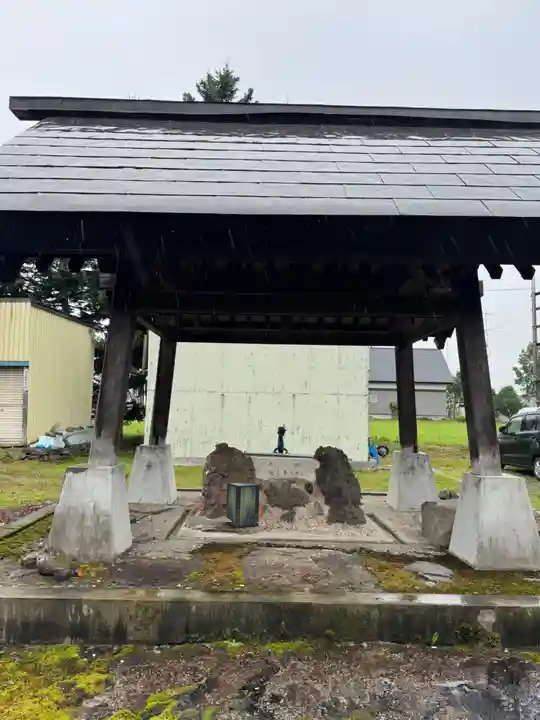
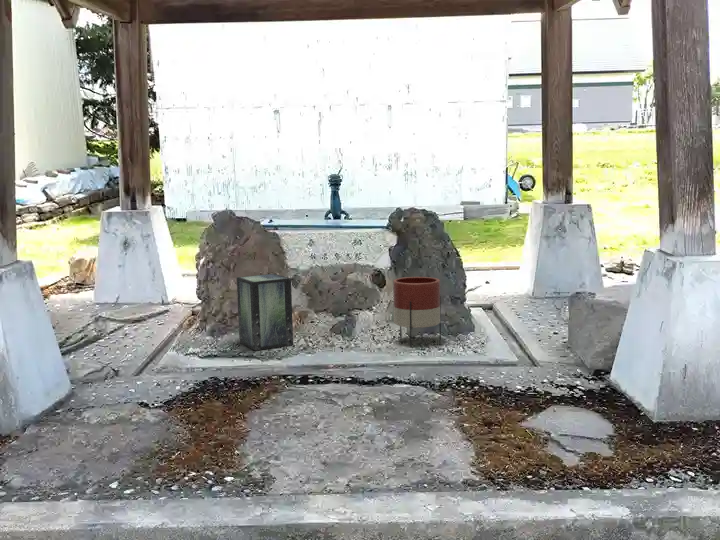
planter: none [319,488,347,530] -> present [393,277,441,347]

